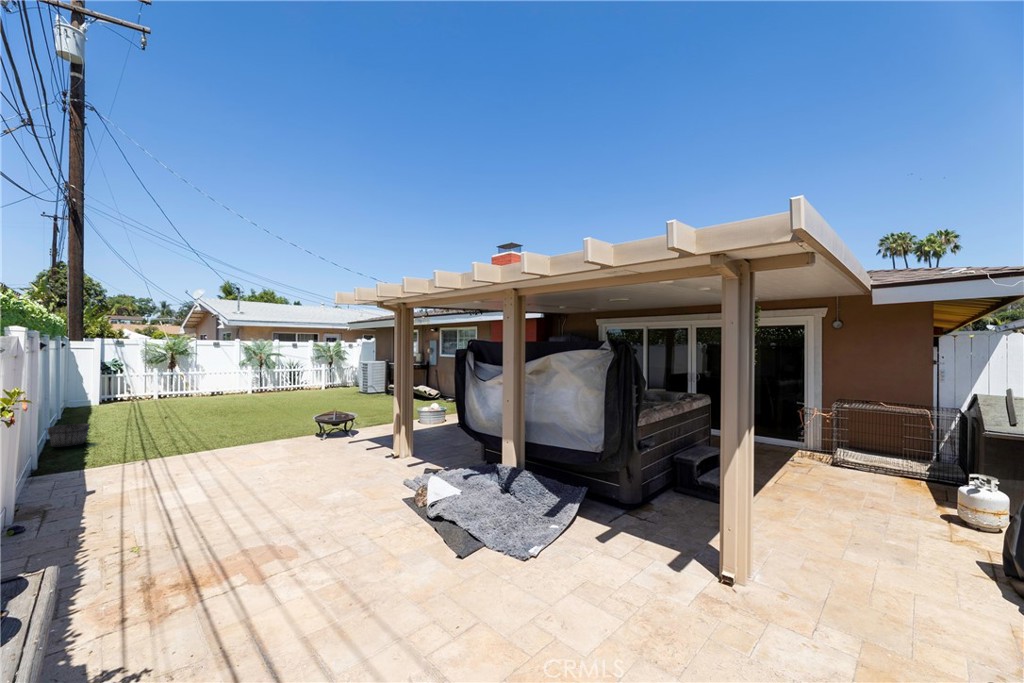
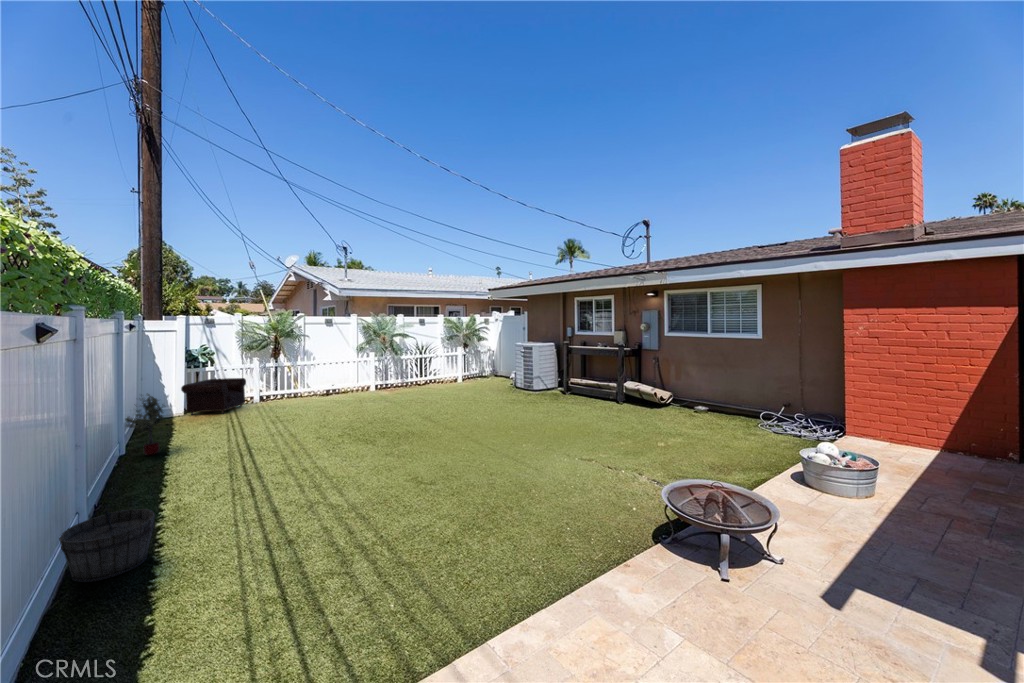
armchair: none [97,382,147,405] -> present [181,378,246,415]
potted tree: none [62,383,90,420] -> present [125,394,164,456]

